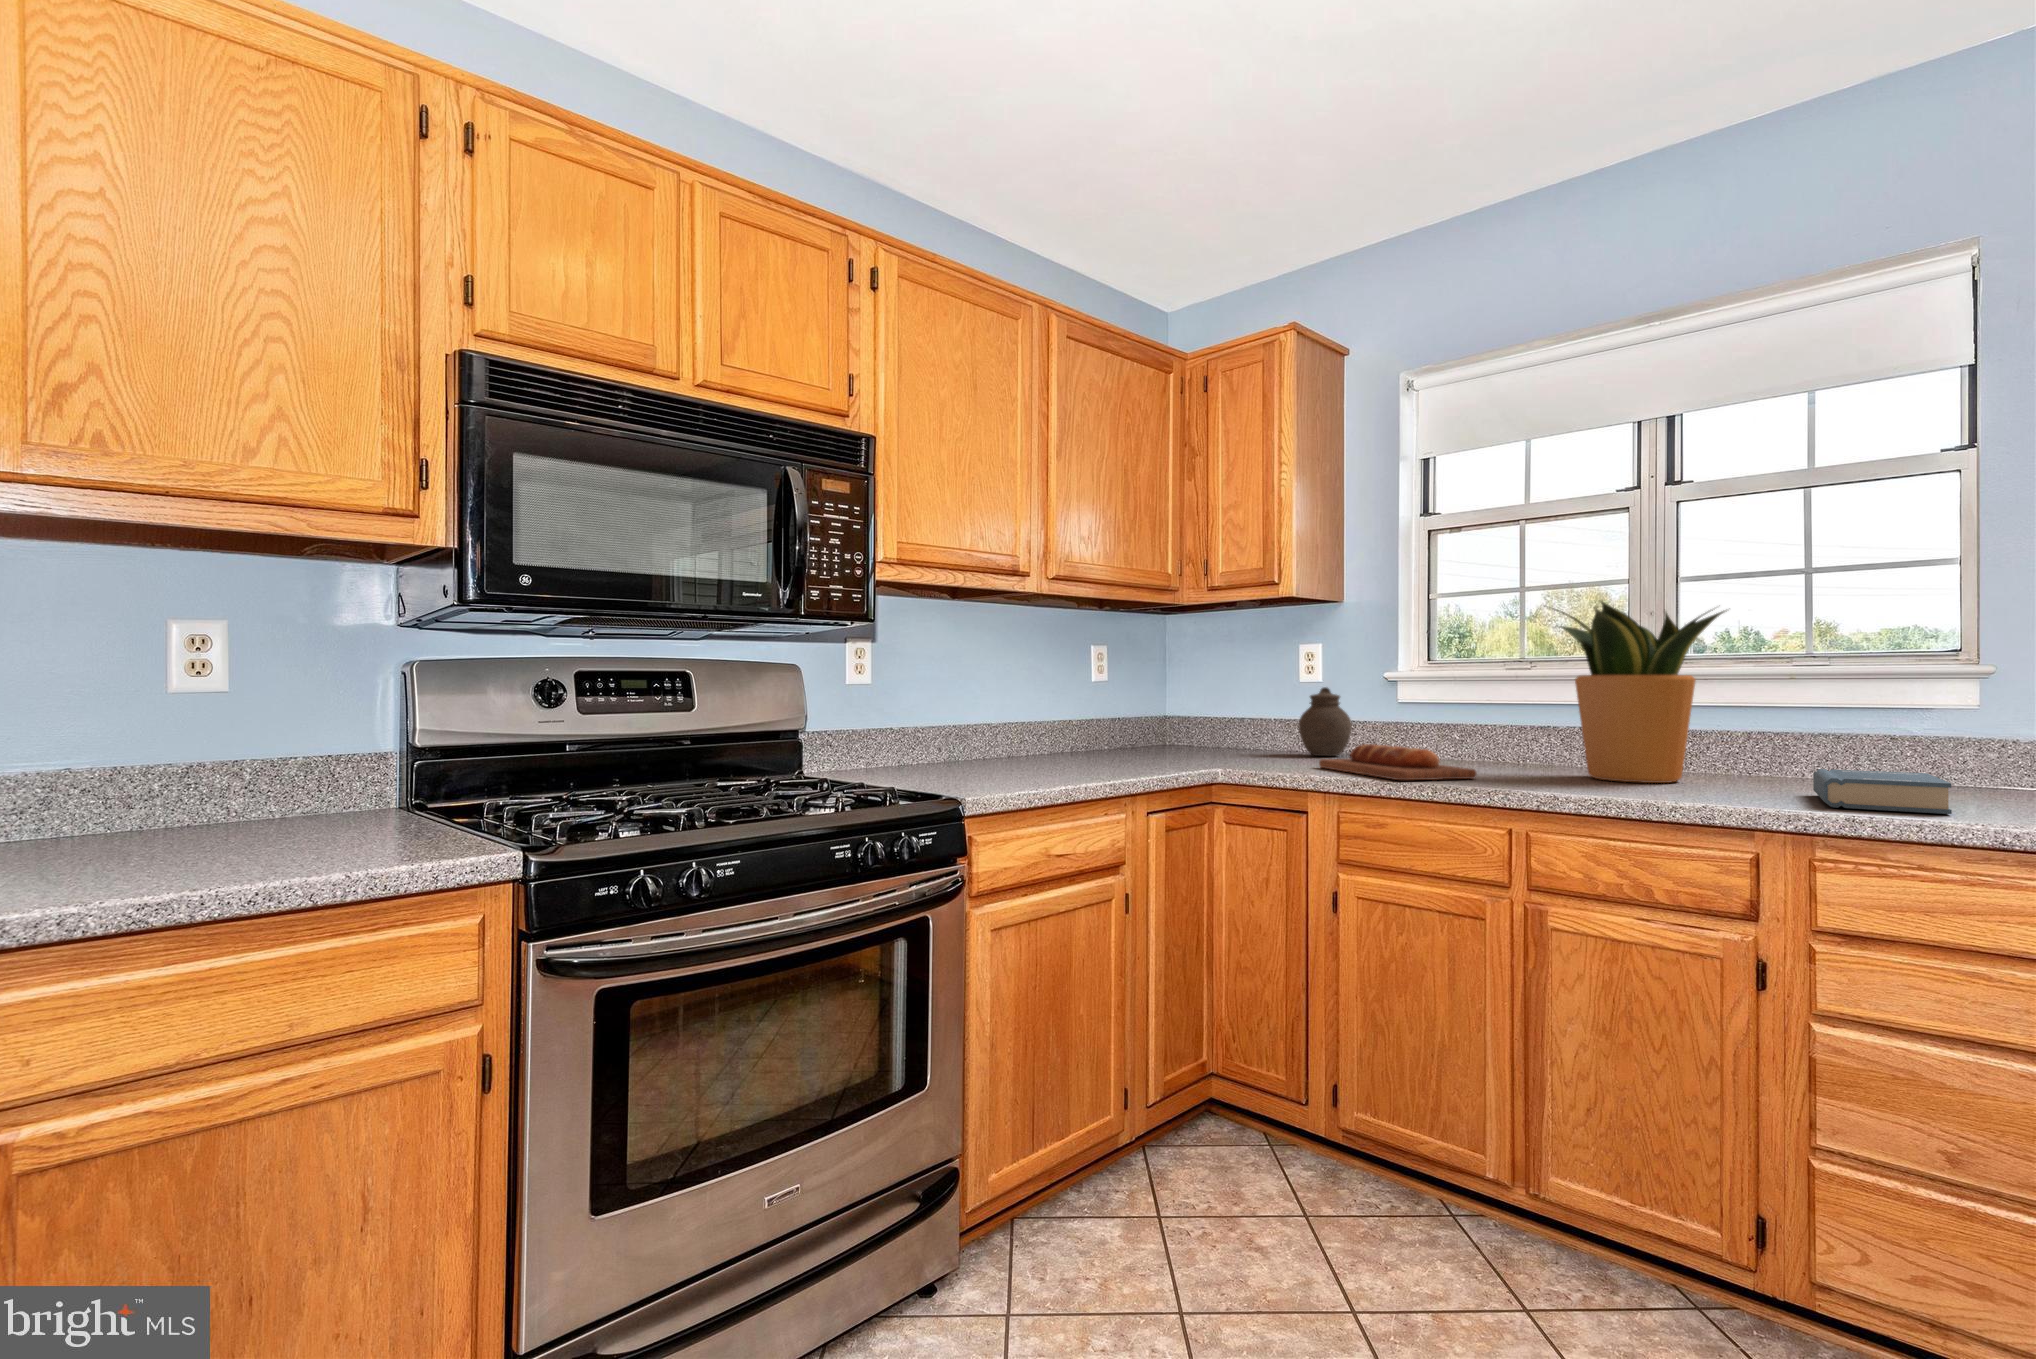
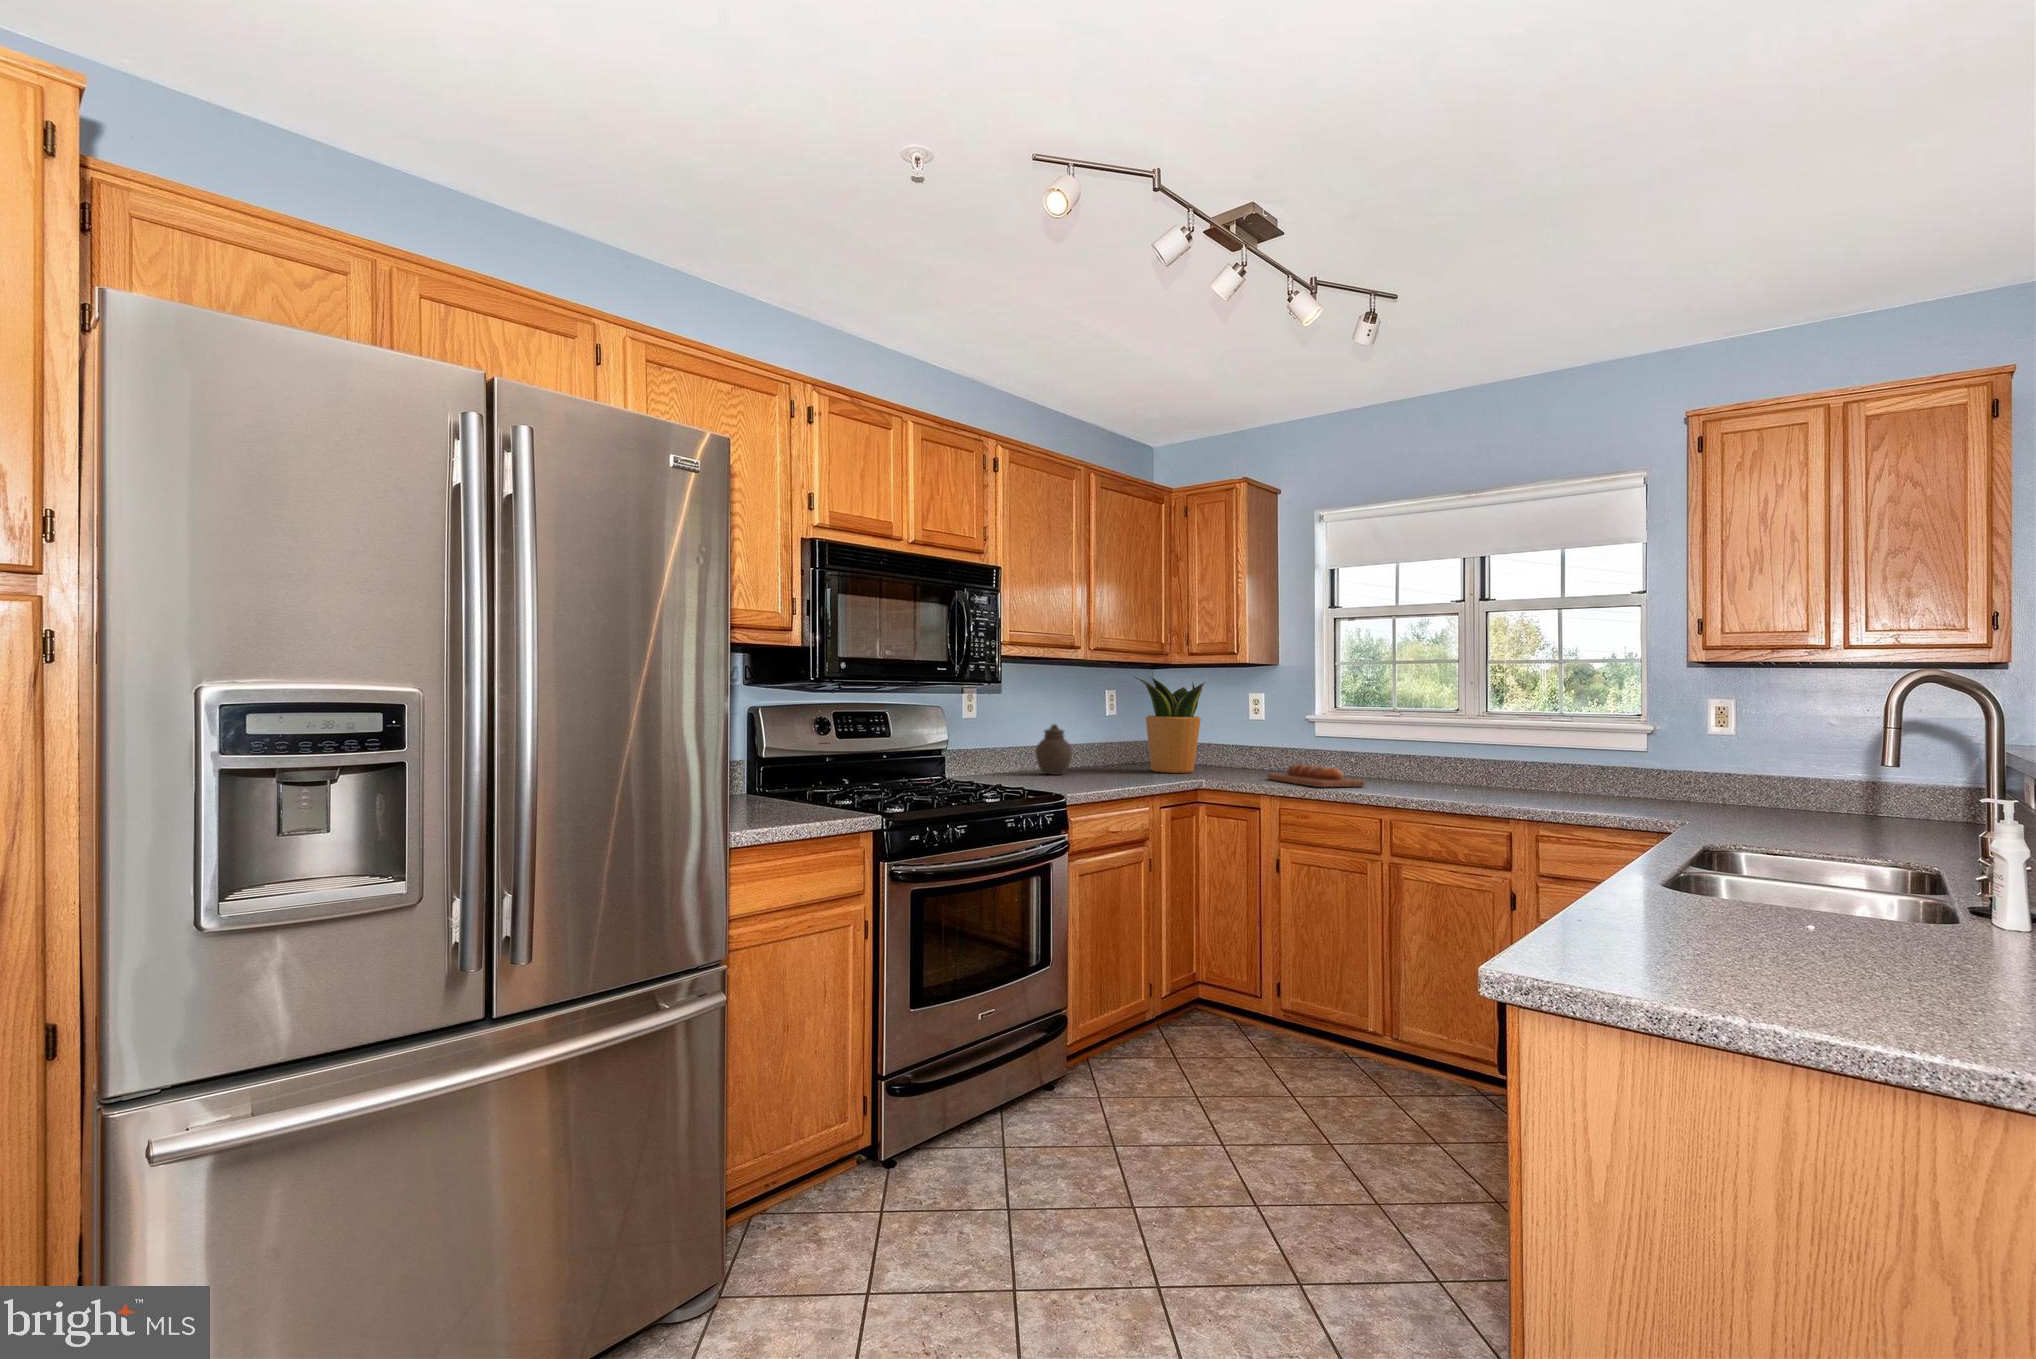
potted plant: present [1555,601,1727,783] -> present [1135,677,1205,773]
jar: present [1299,687,1352,756] -> present [1036,725,1072,775]
book: present [1813,769,1952,814] -> none [1546,782,1605,806]

